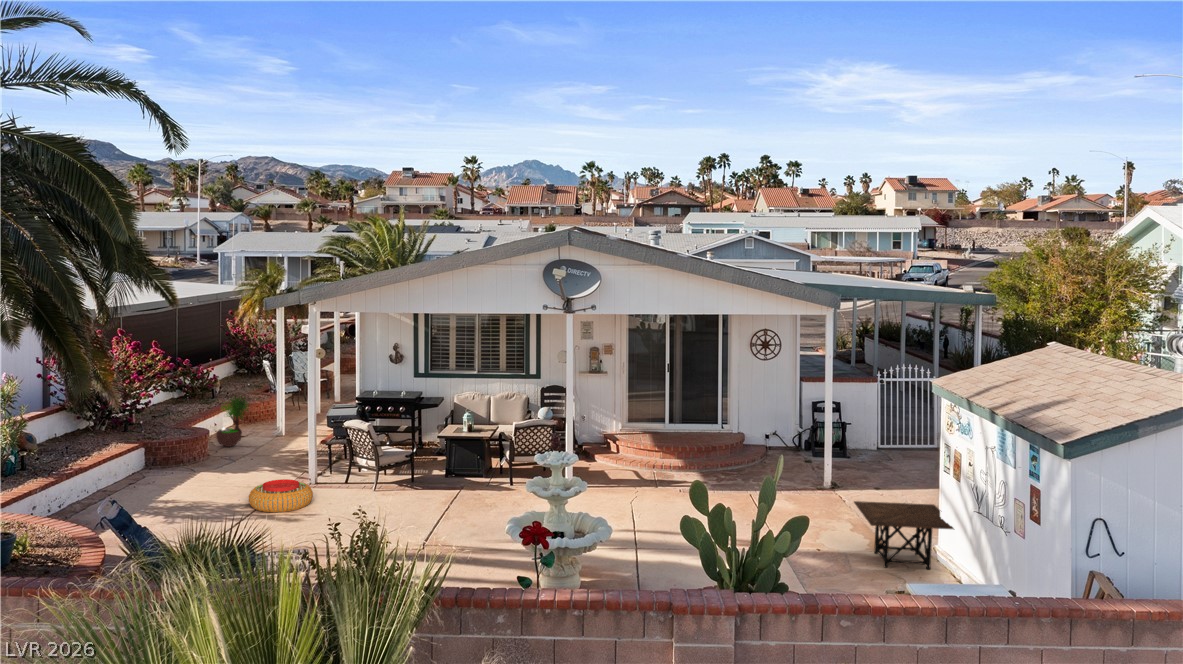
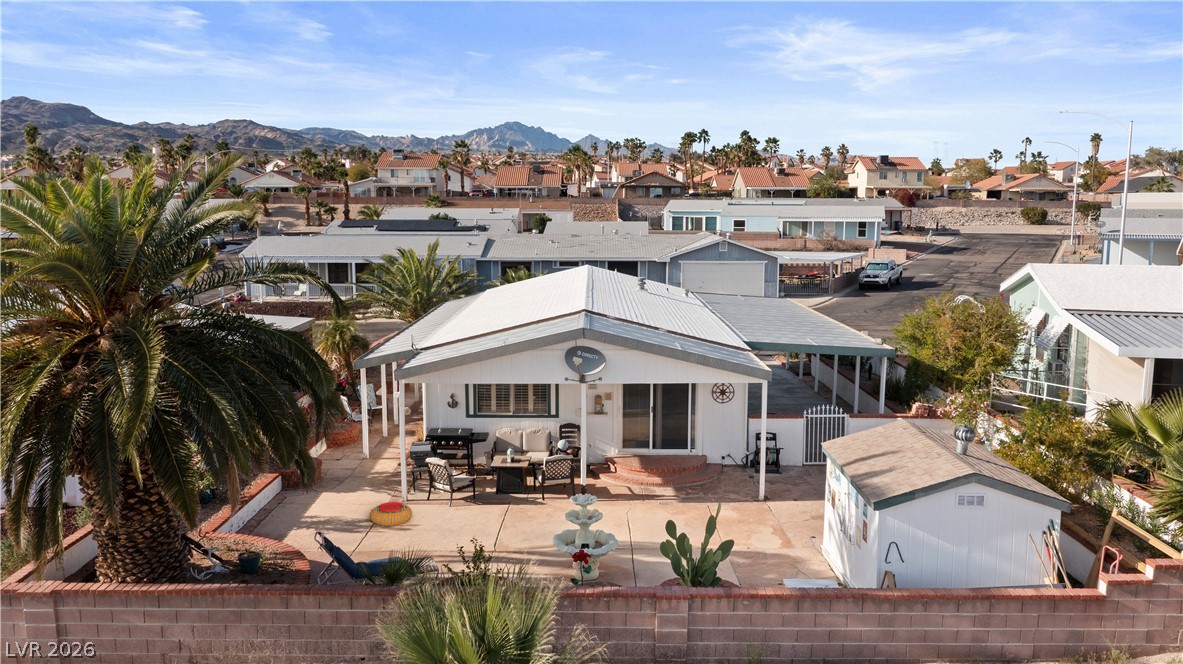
potted tree: present [216,398,248,447] -> none [324,432,348,470]
side table: present [854,501,954,570] -> none [772,517,834,562]

